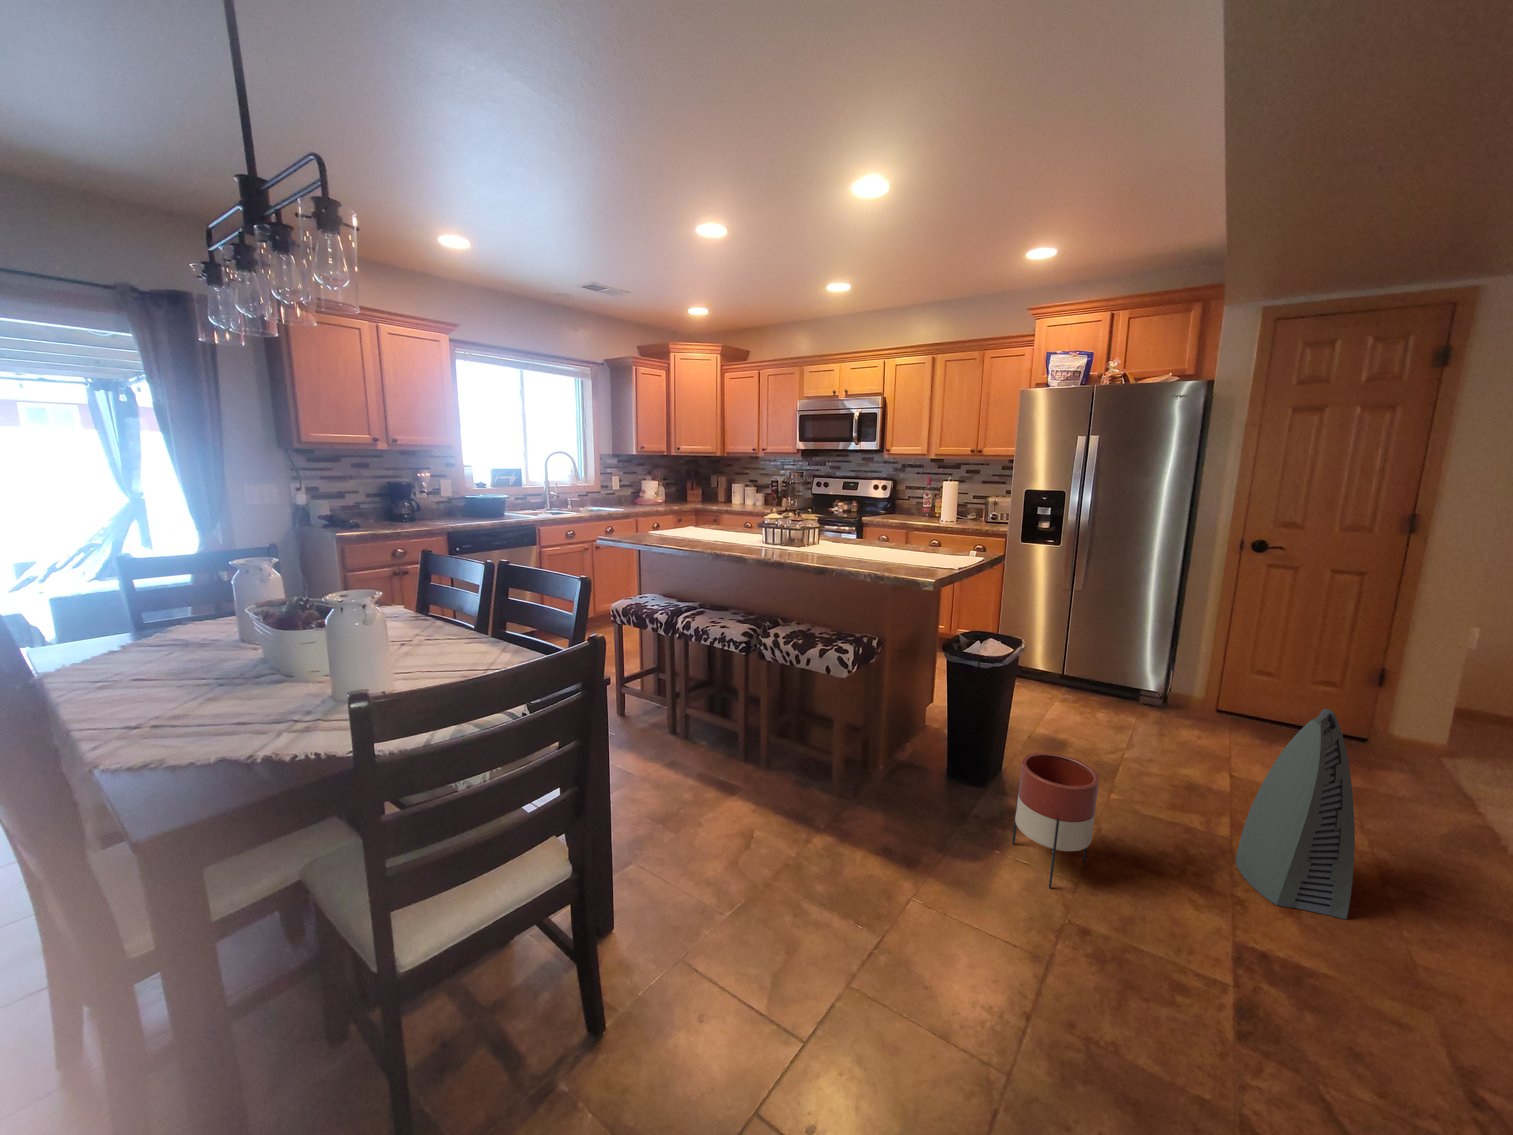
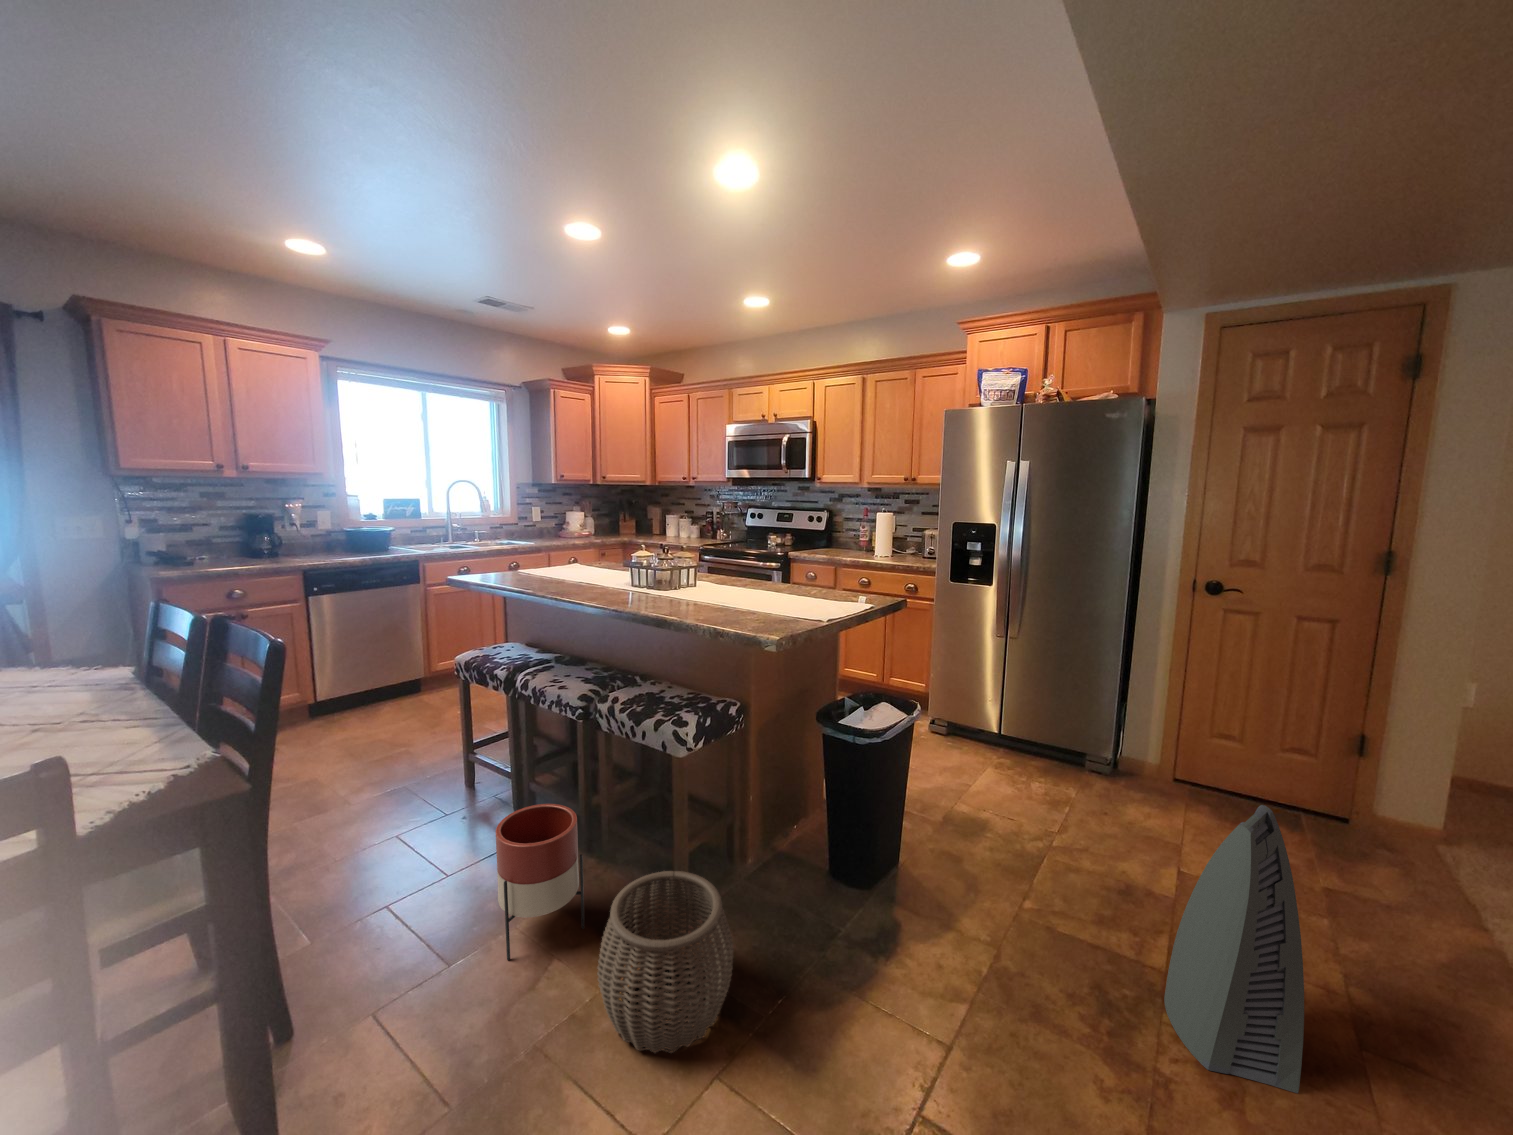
planter: present [1012,753,1099,888] -> present [496,804,584,960]
woven basket: none [801,764,905,892] -> present [597,871,734,1053]

